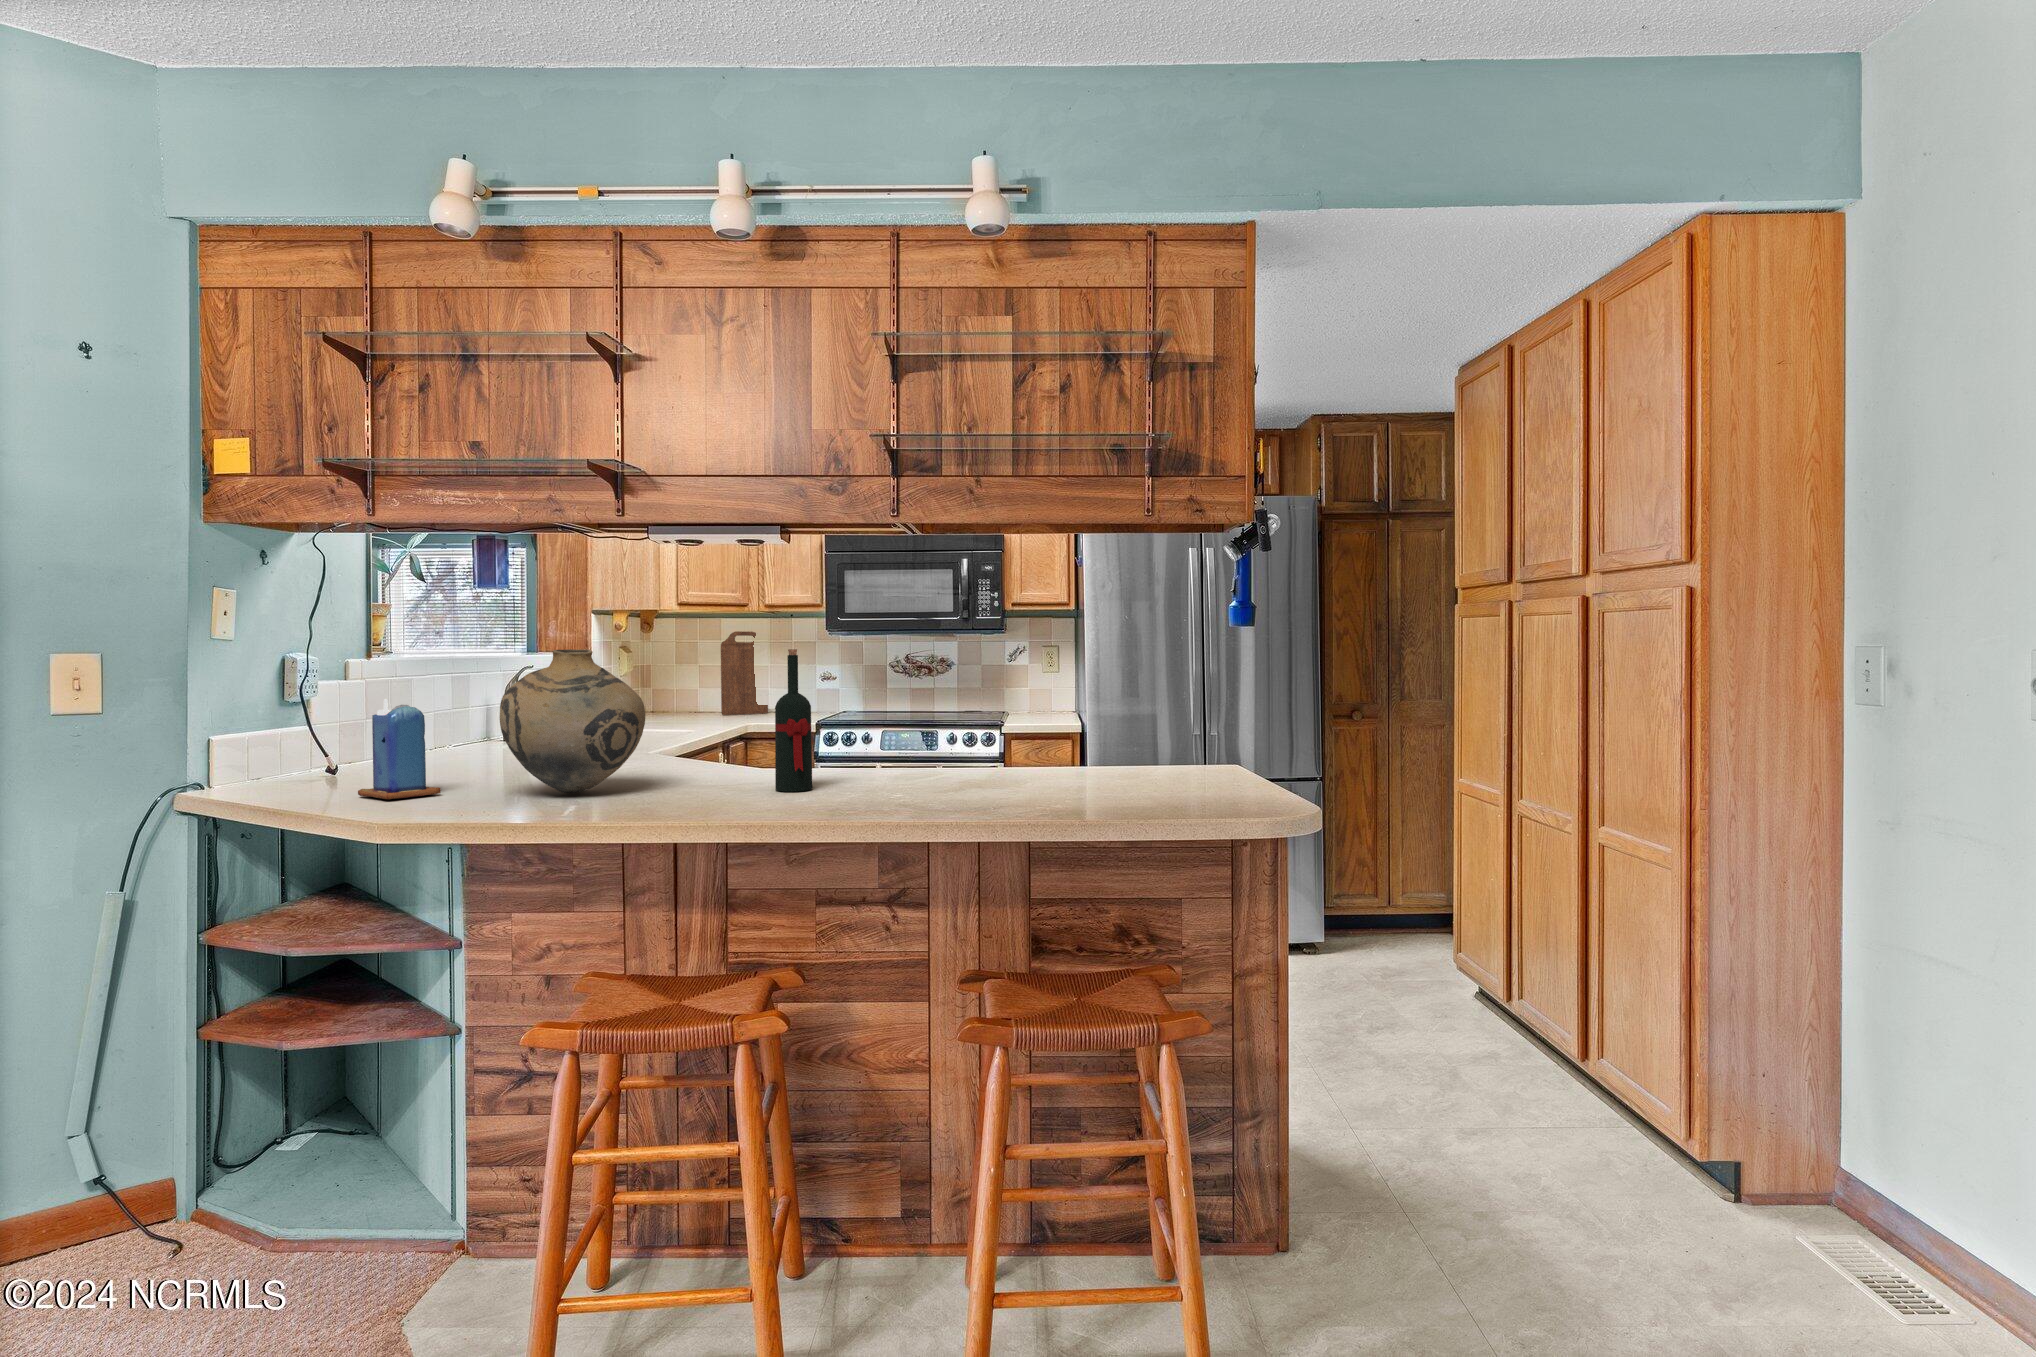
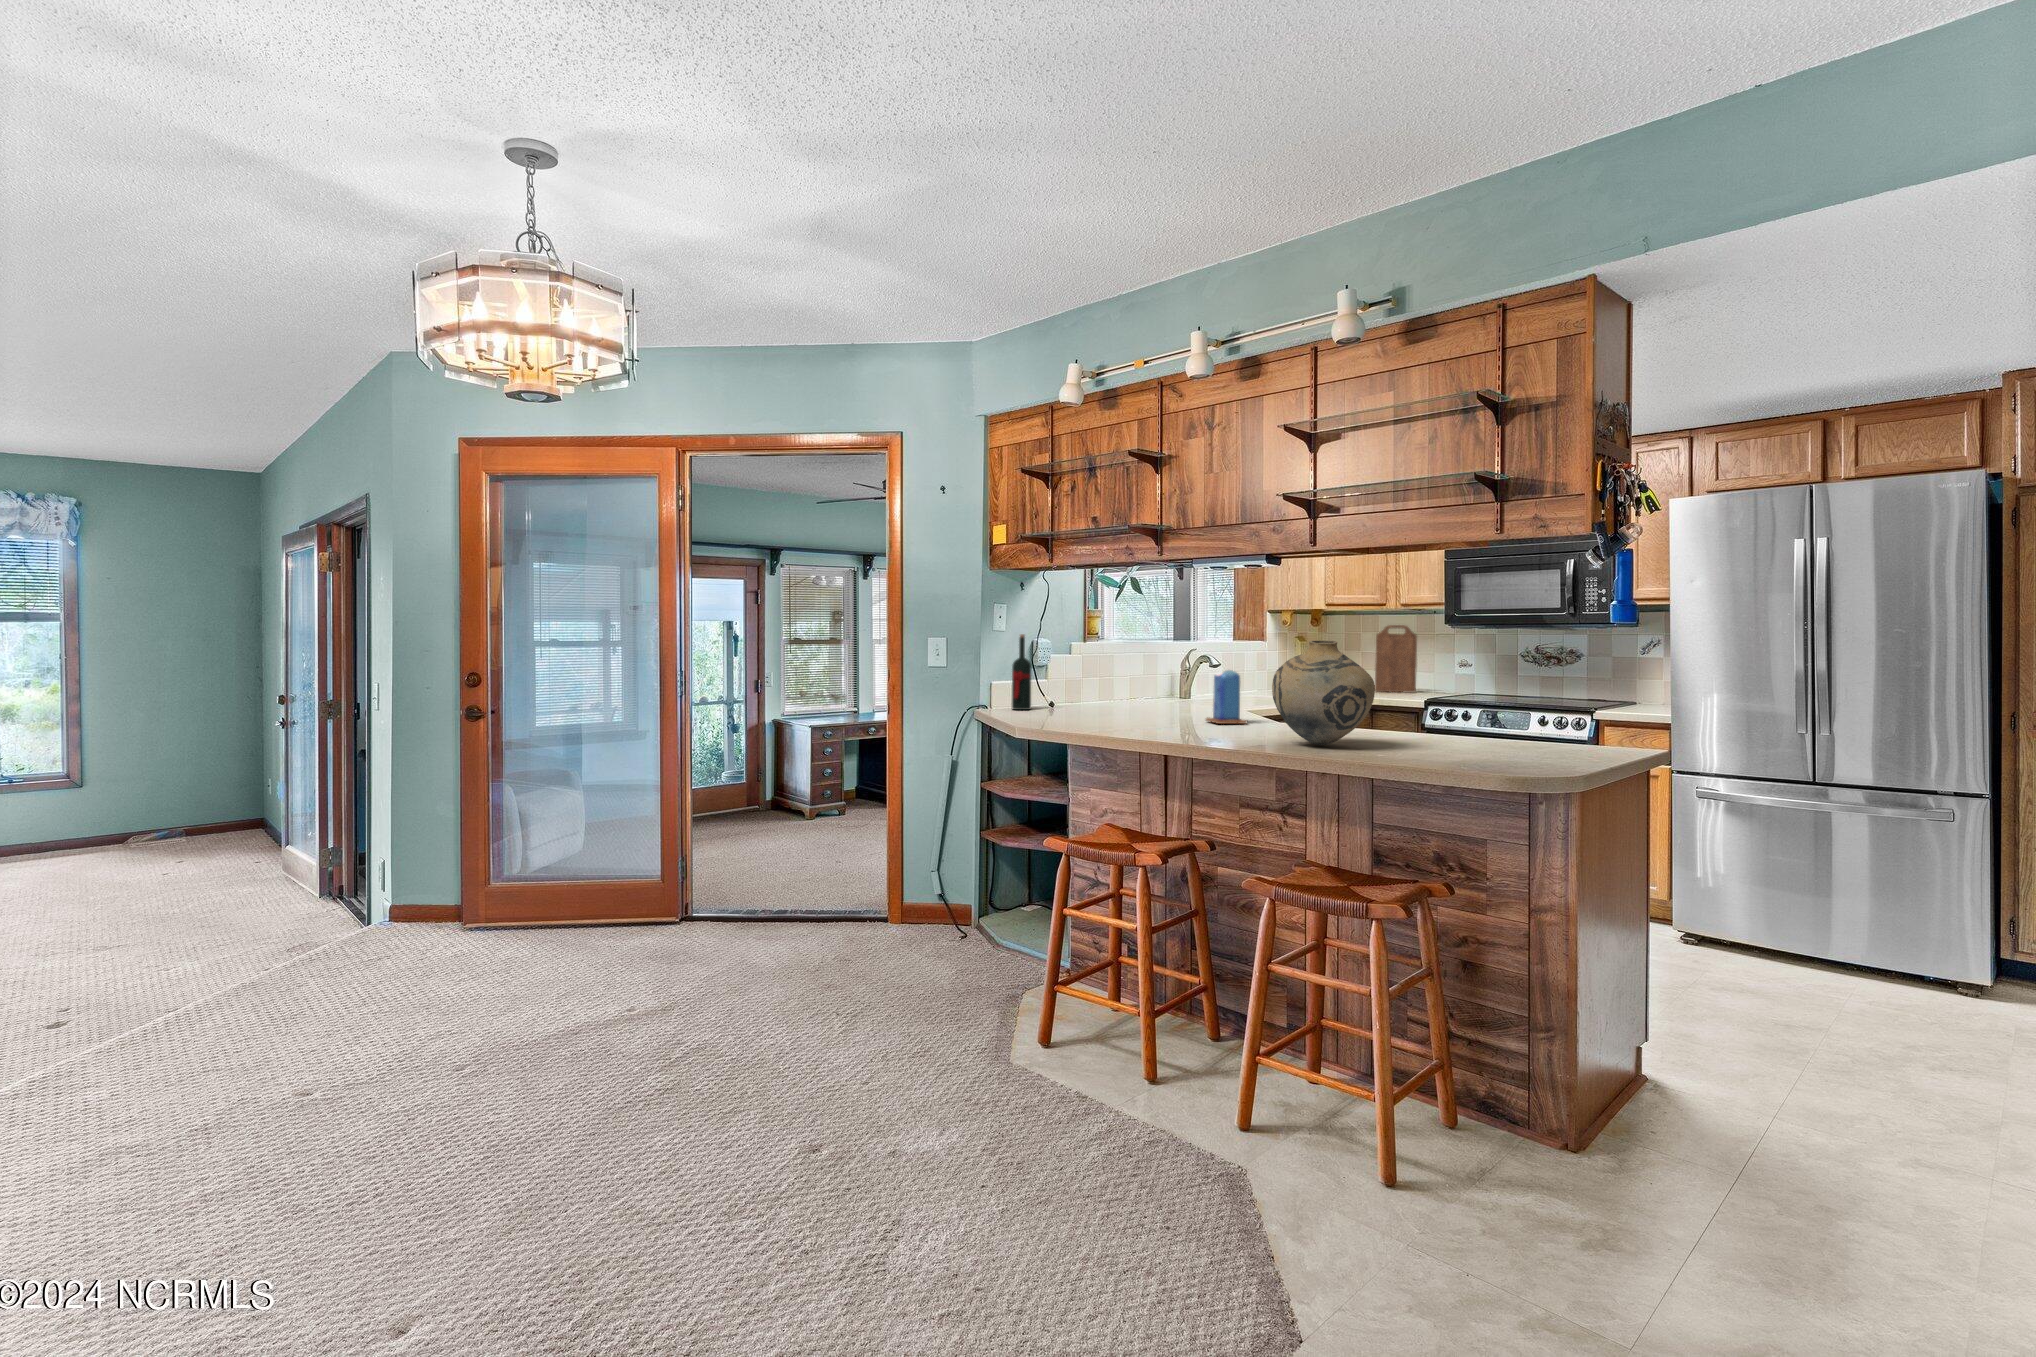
vase: present [500,649,645,793] -> present [1272,641,1375,745]
wine bottle: present [775,649,812,792] -> present [1012,634,1031,710]
candle: present [358,699,441,799] -> present [1206,668,1247,724]

